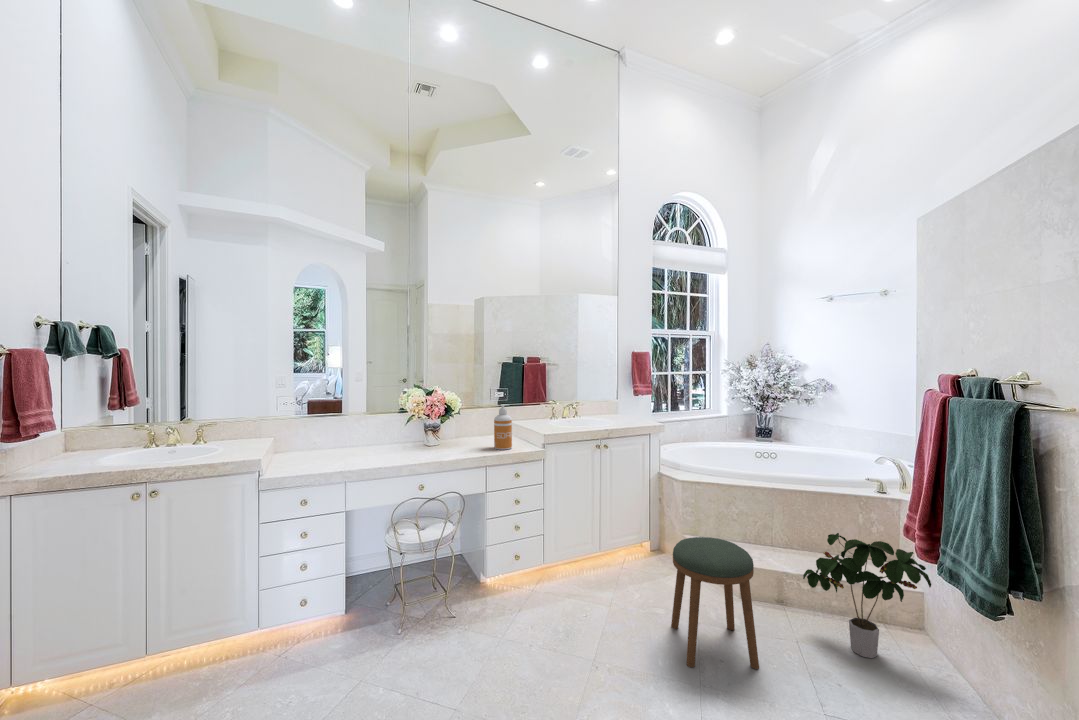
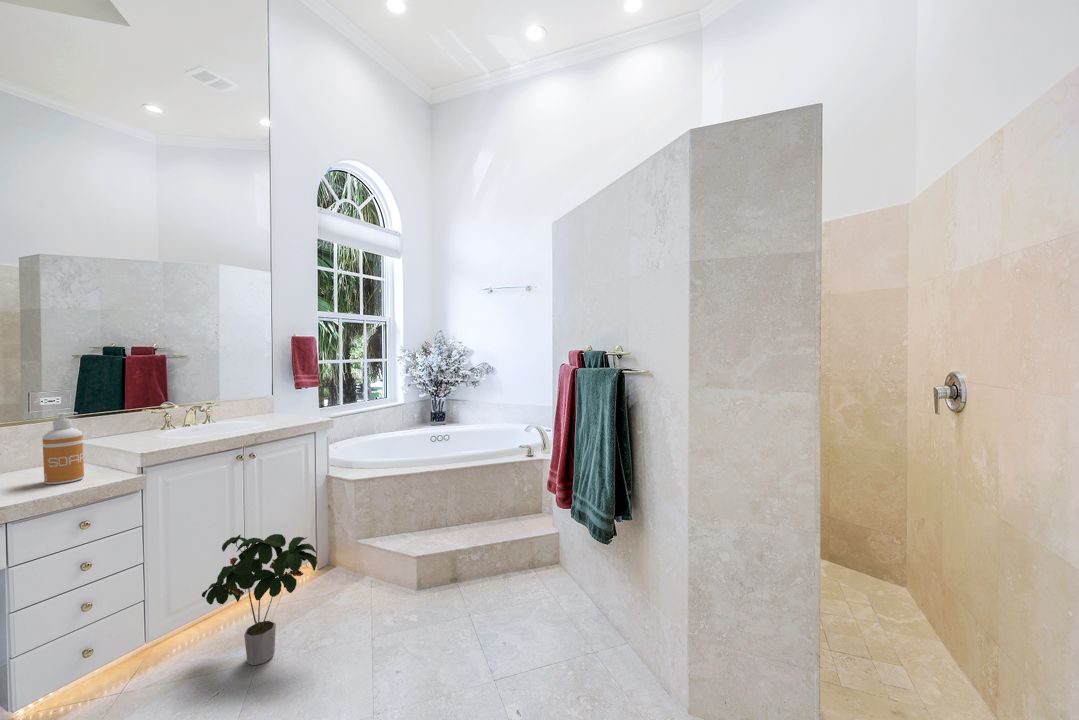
potted plant: present [803,533,931,658] -> present [202,534,317,665]
stool: present [671,537,759,669] -> none [342,534,437,689]

